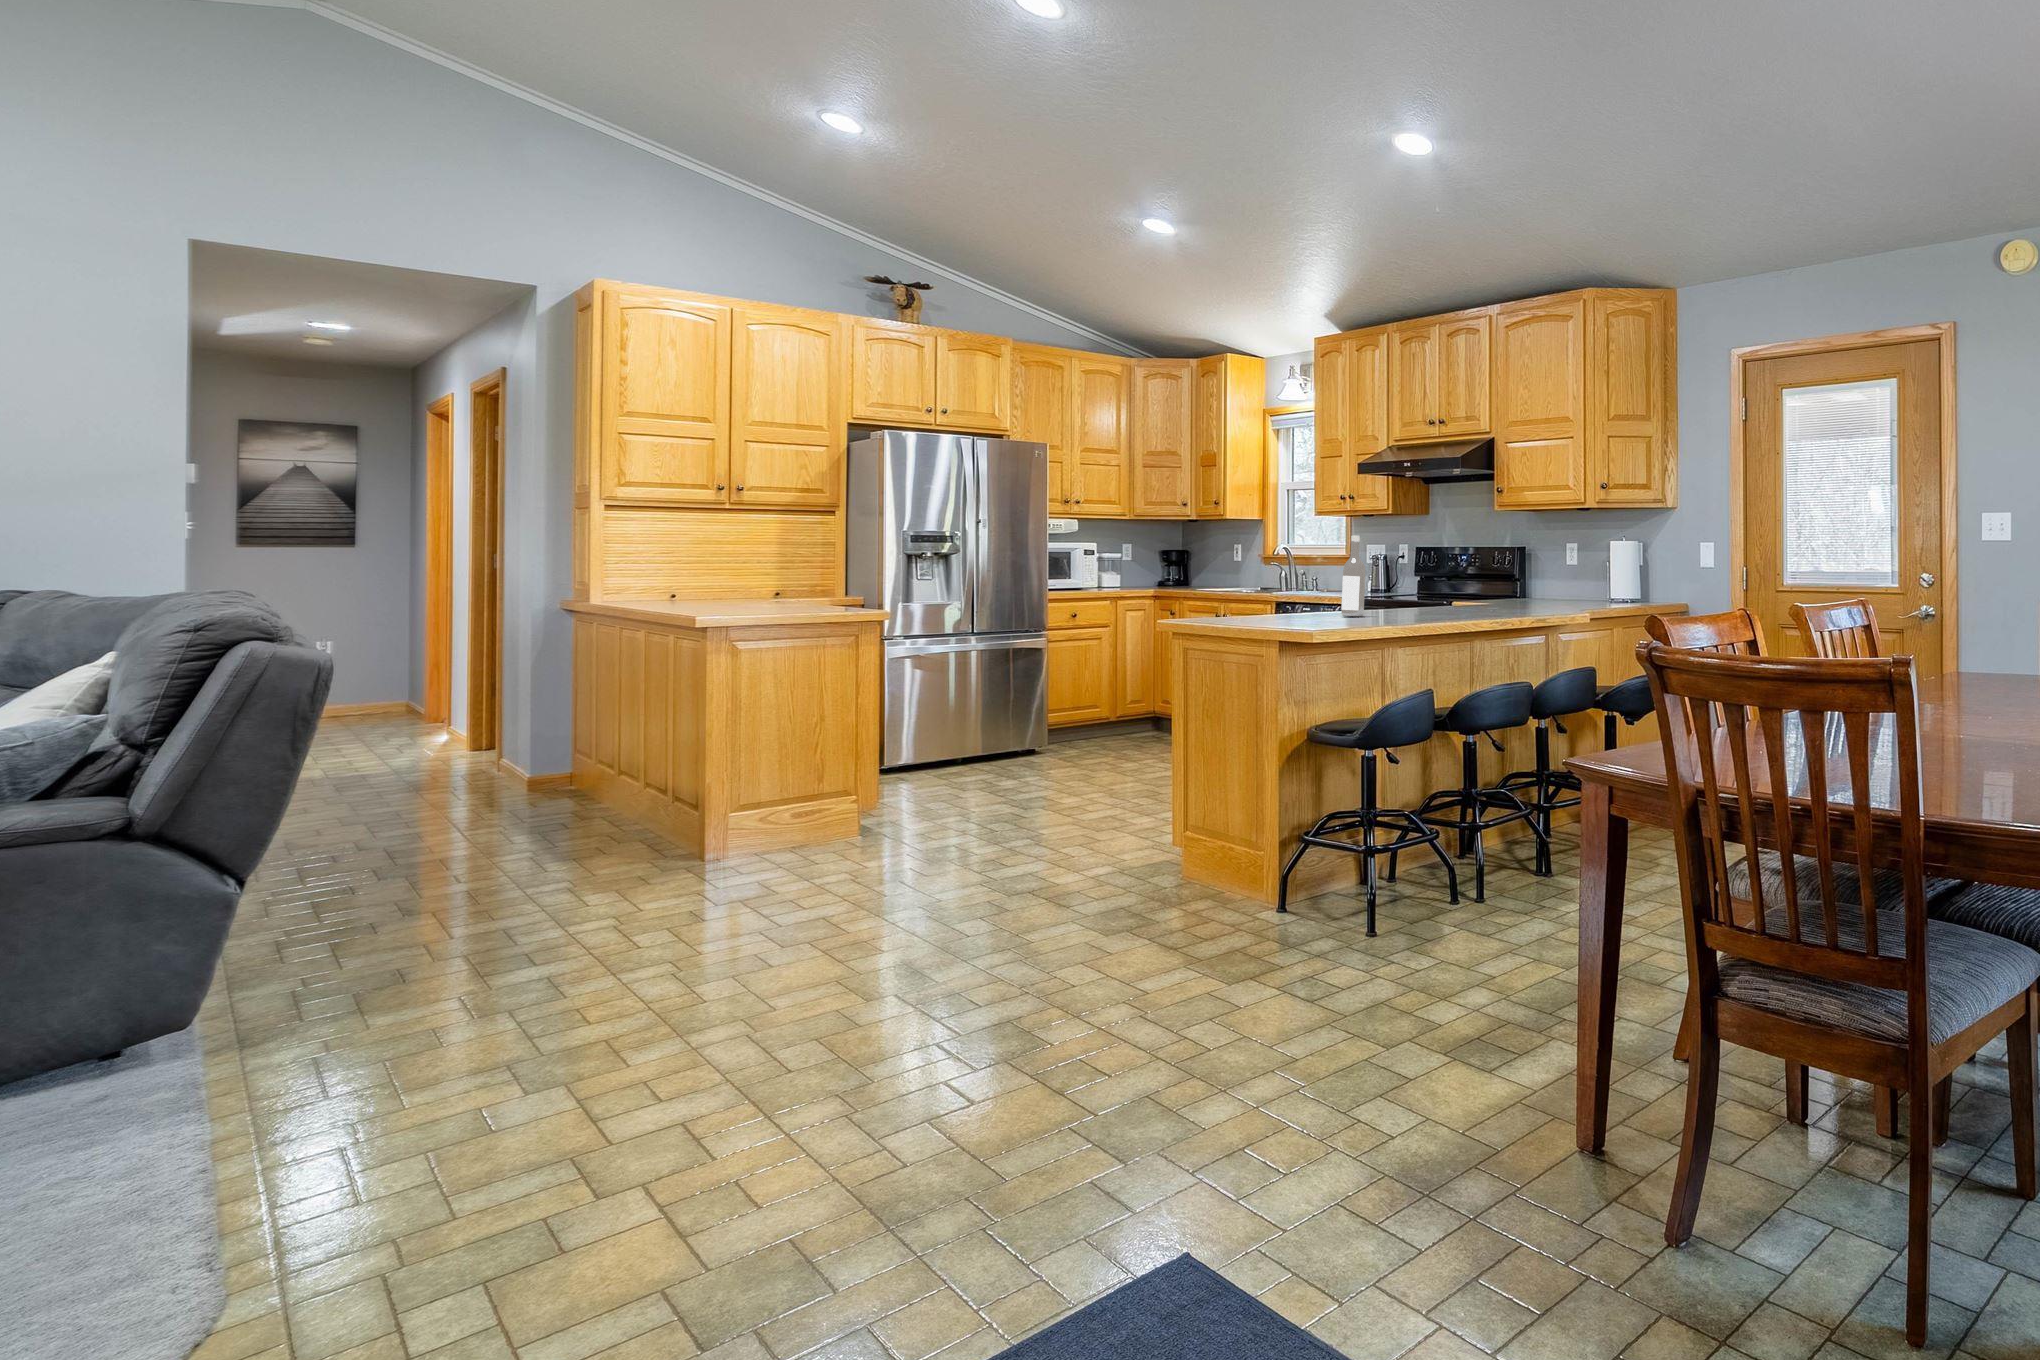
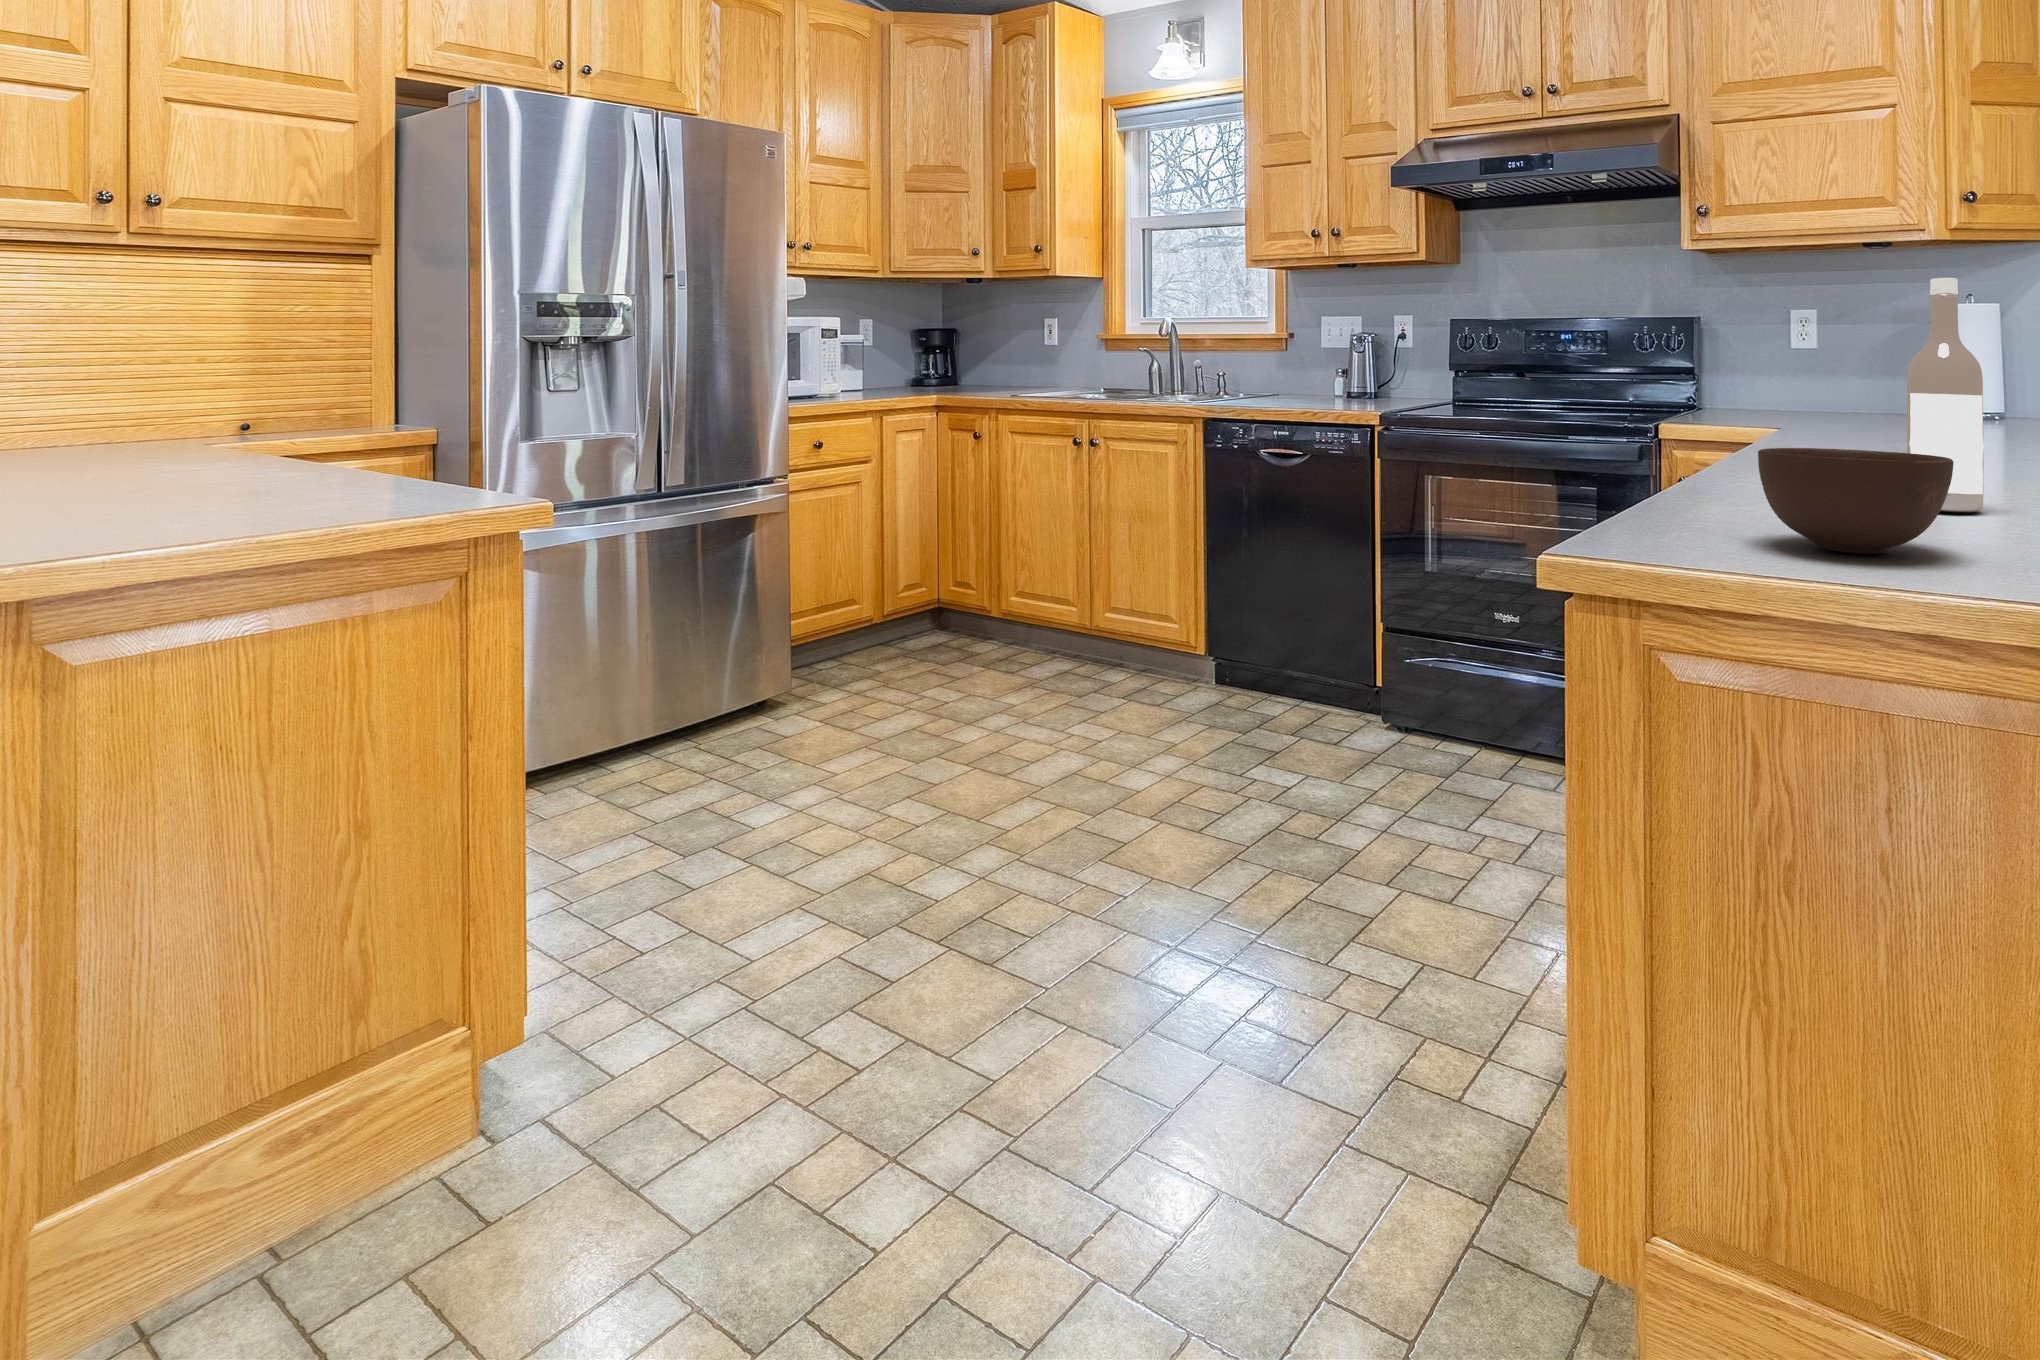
bowl: none [1234,590,1286,620] -> present [1758,448,1954,554]

